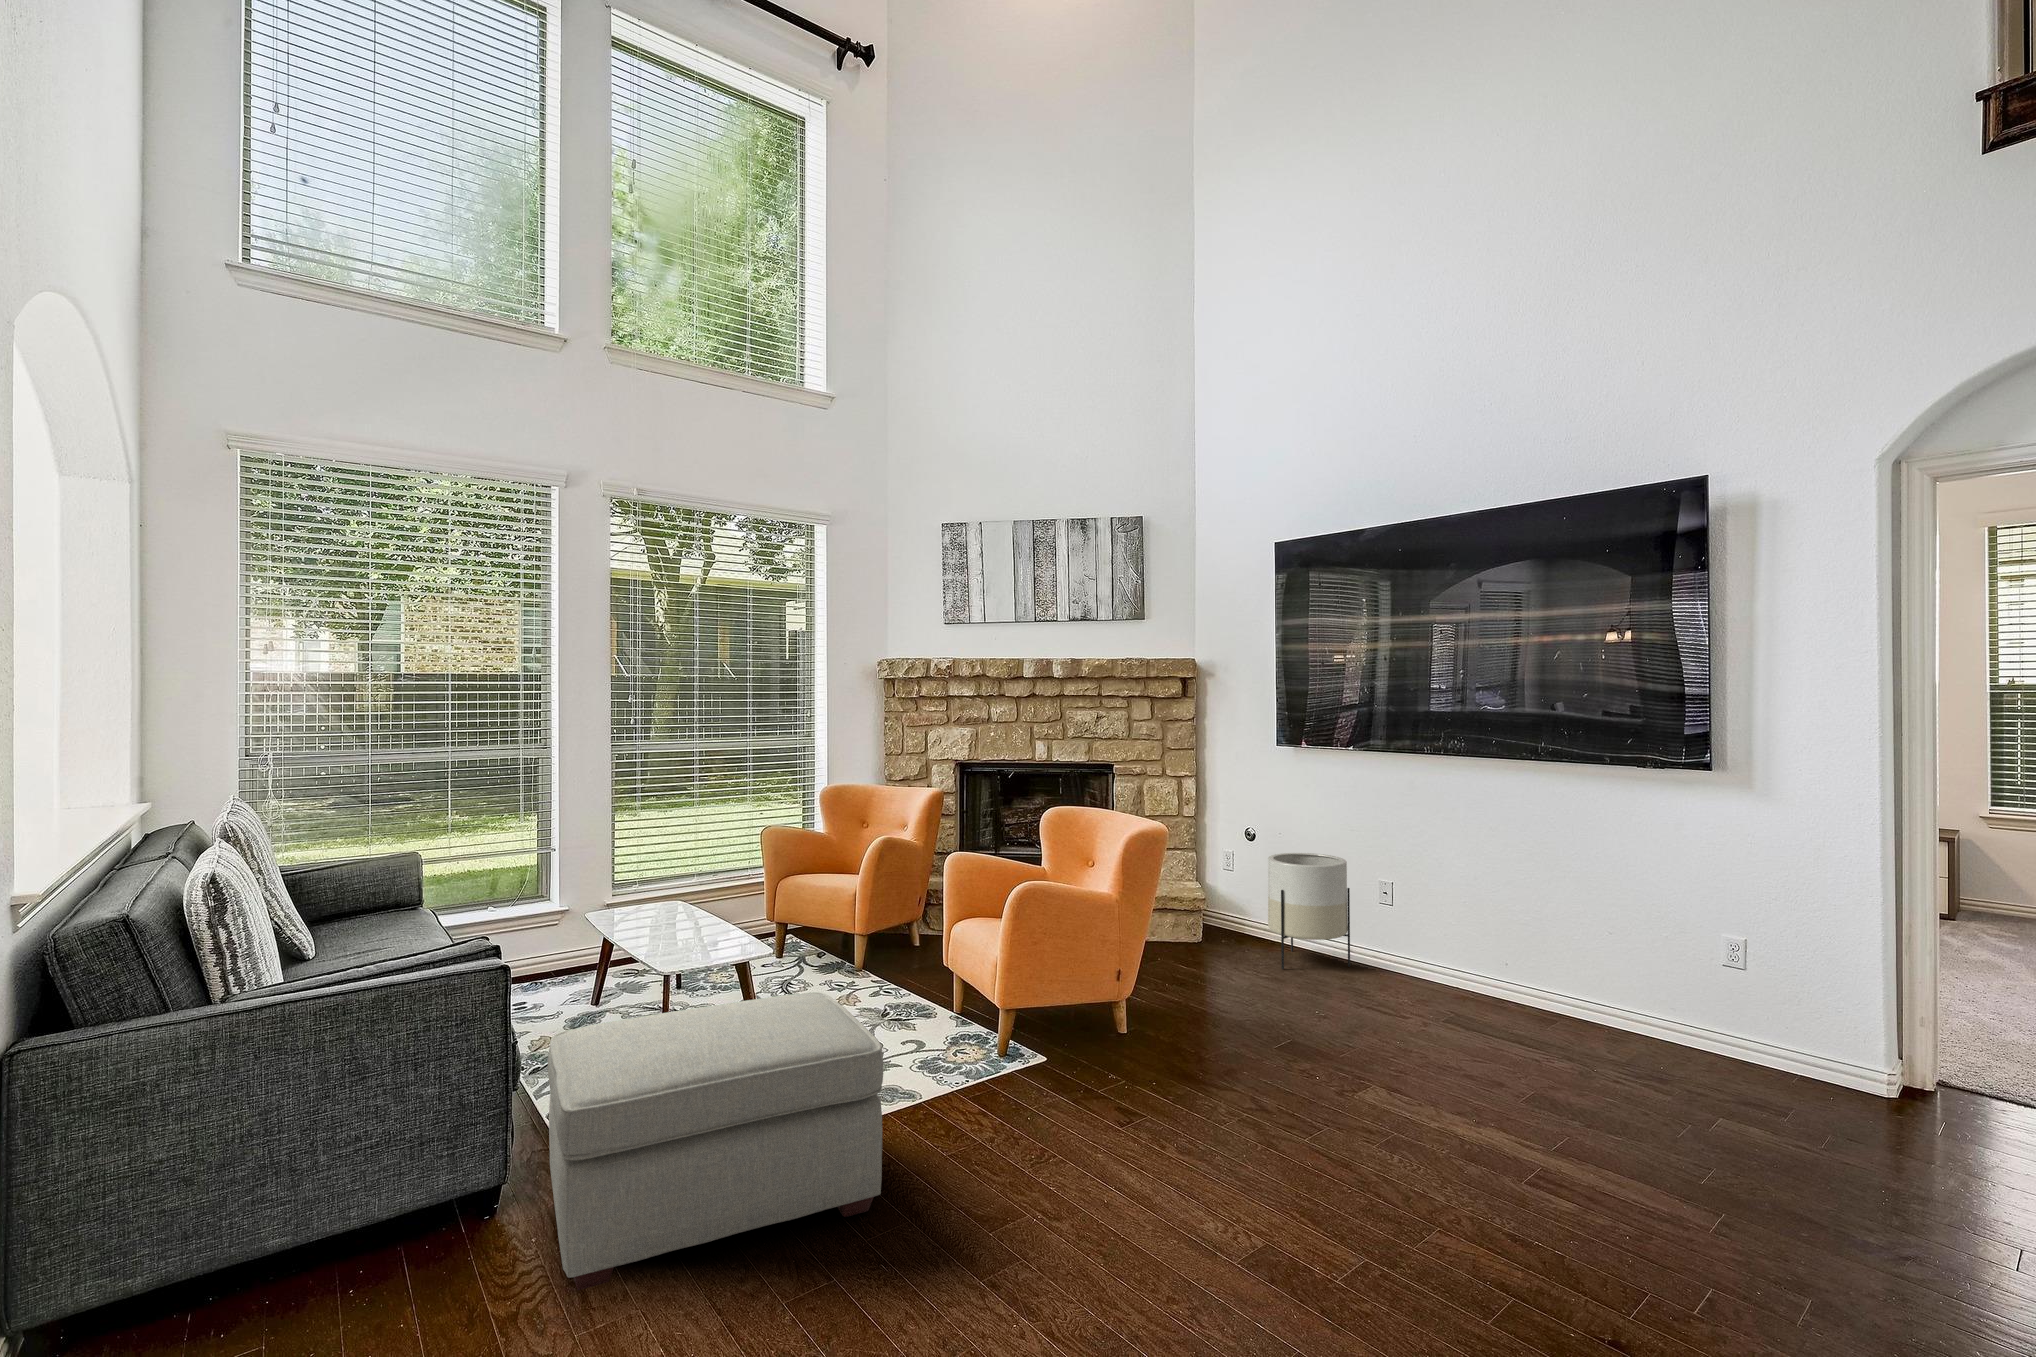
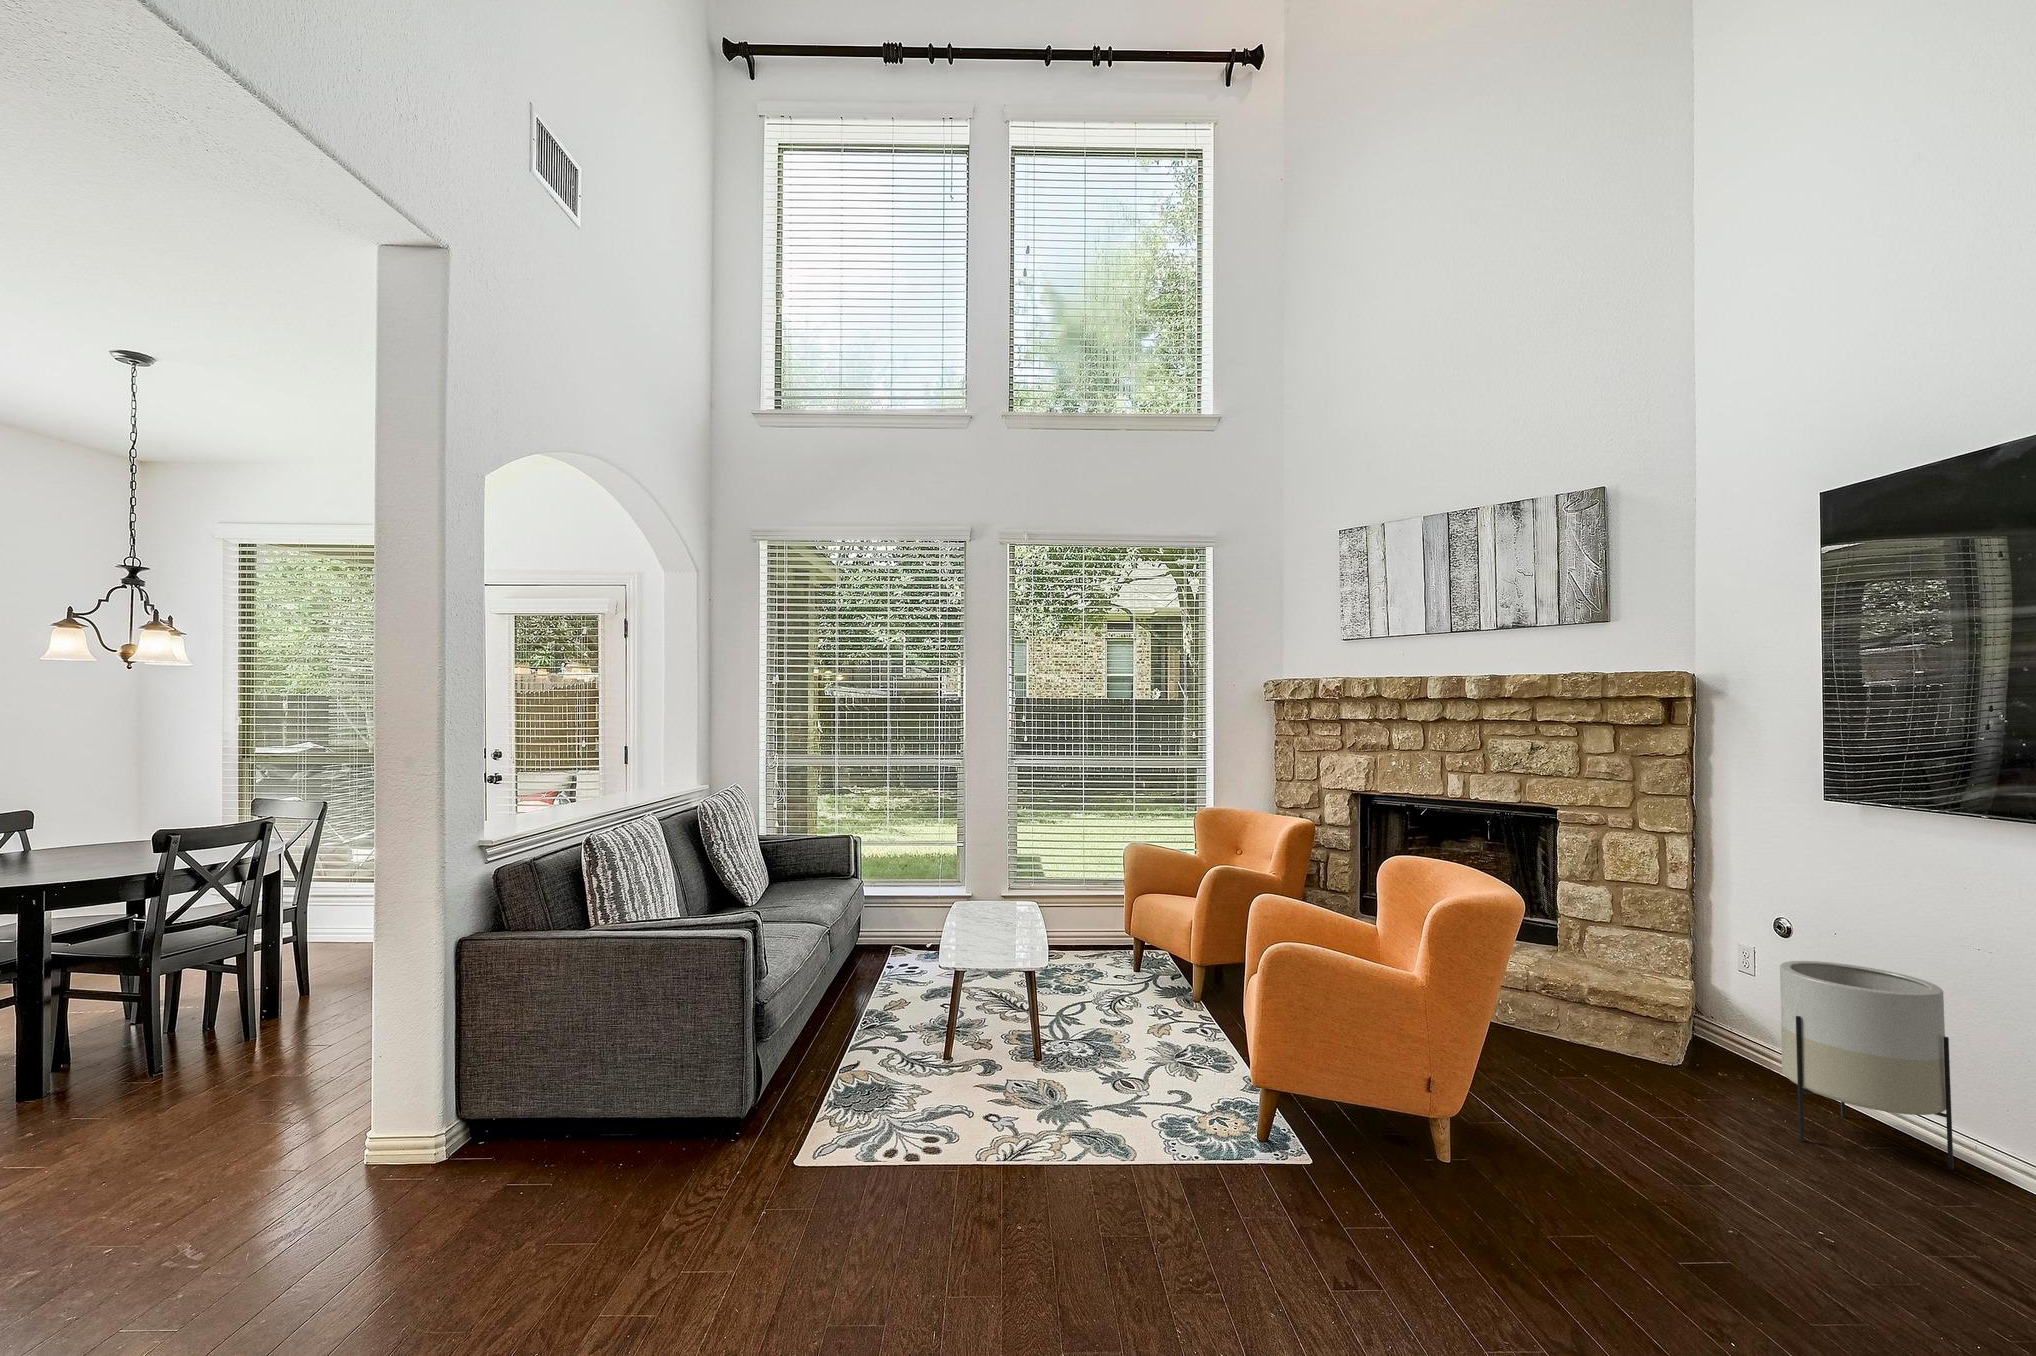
ottoman: present [548,992,883,1290] -> none [664,993,1009,1267]

